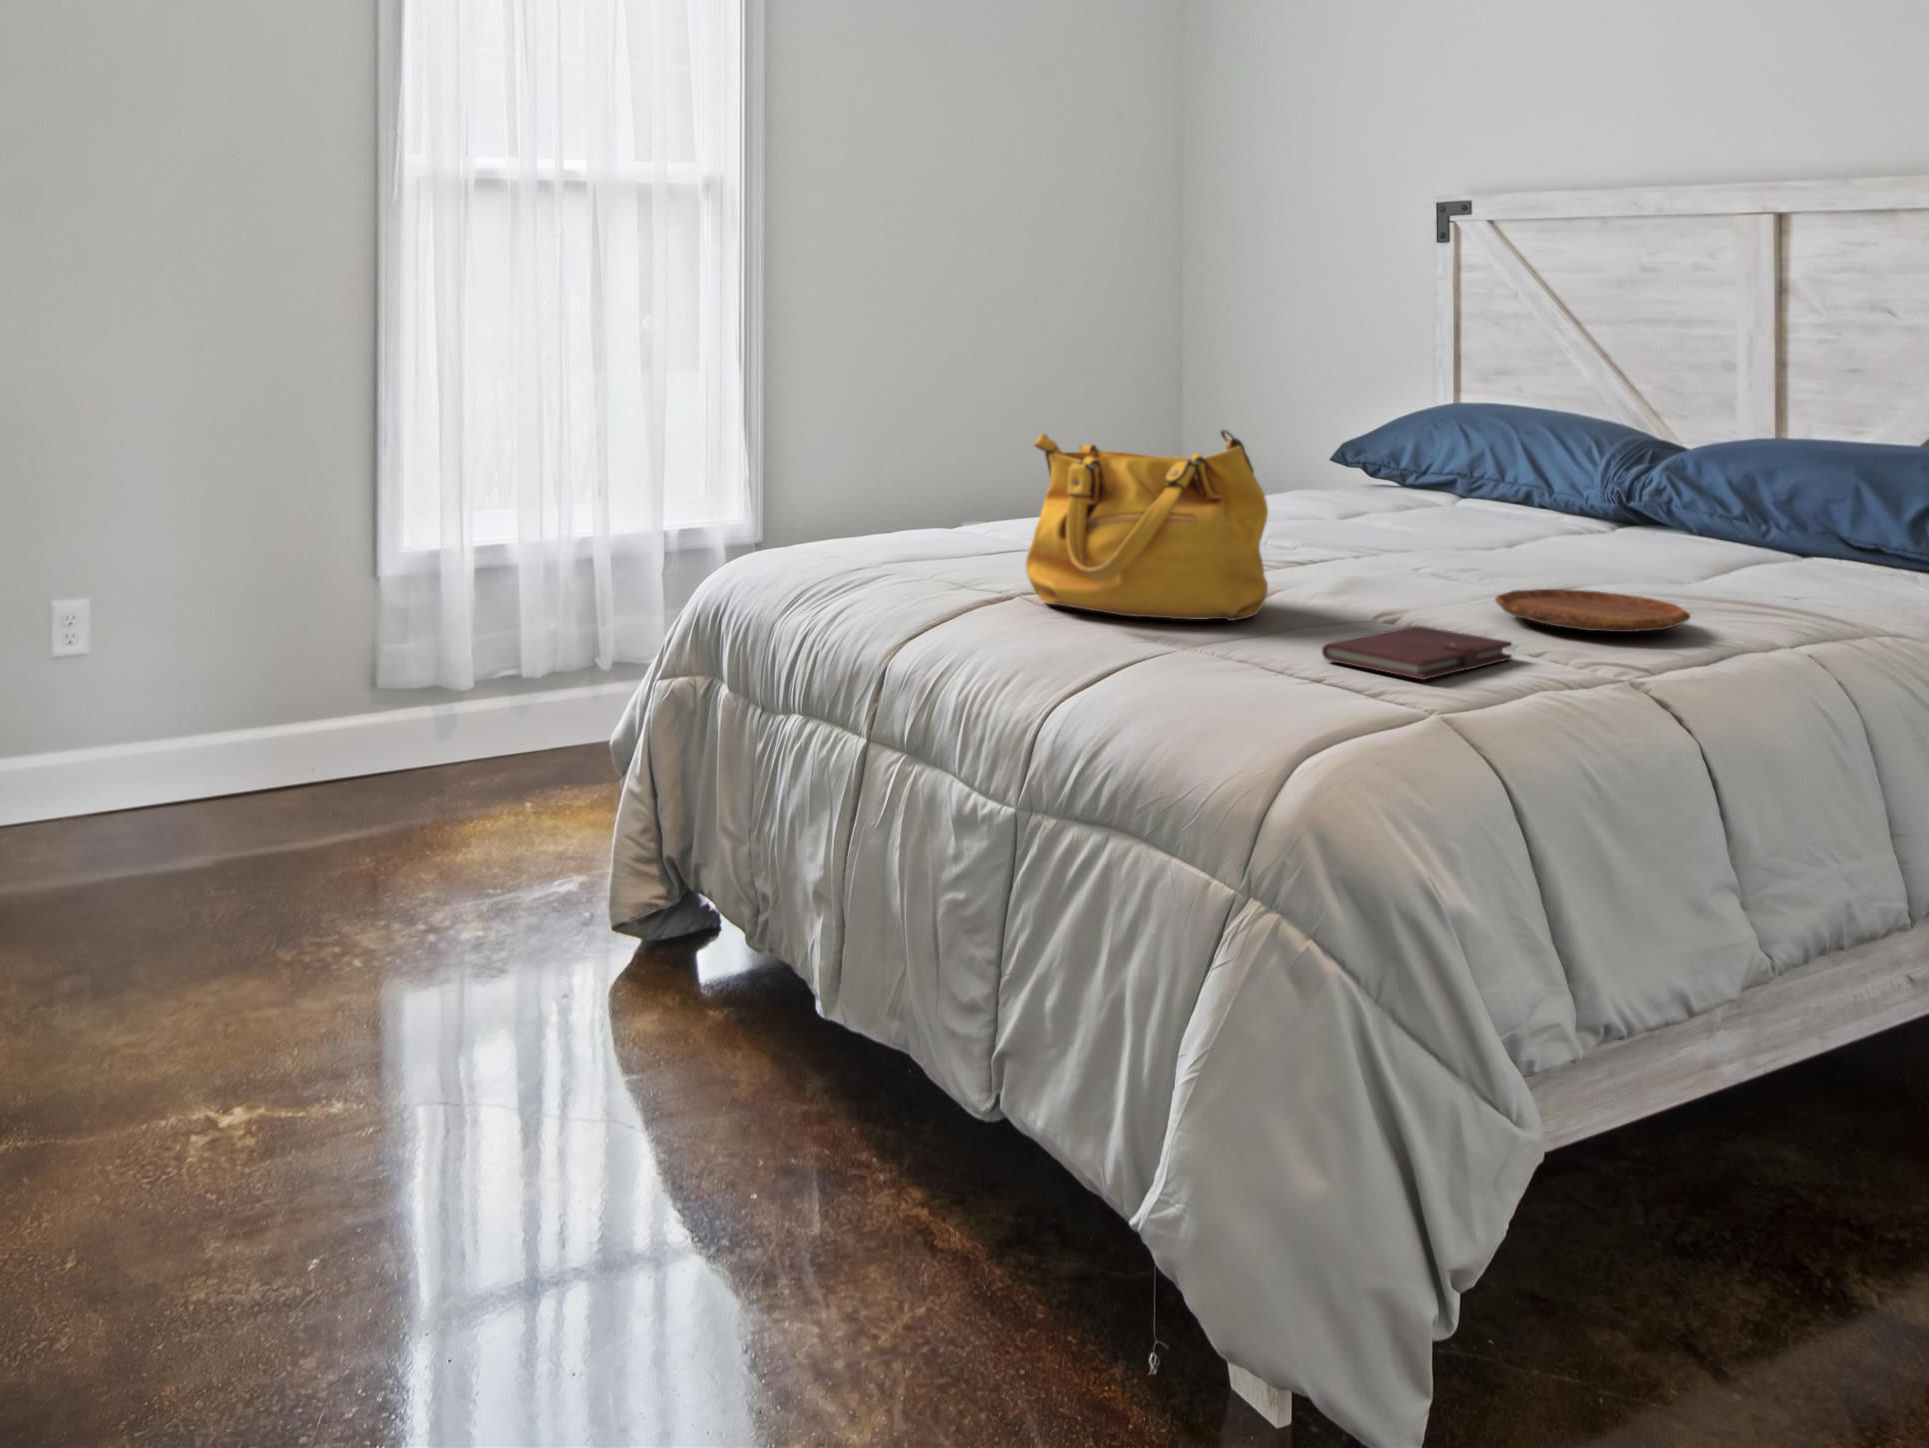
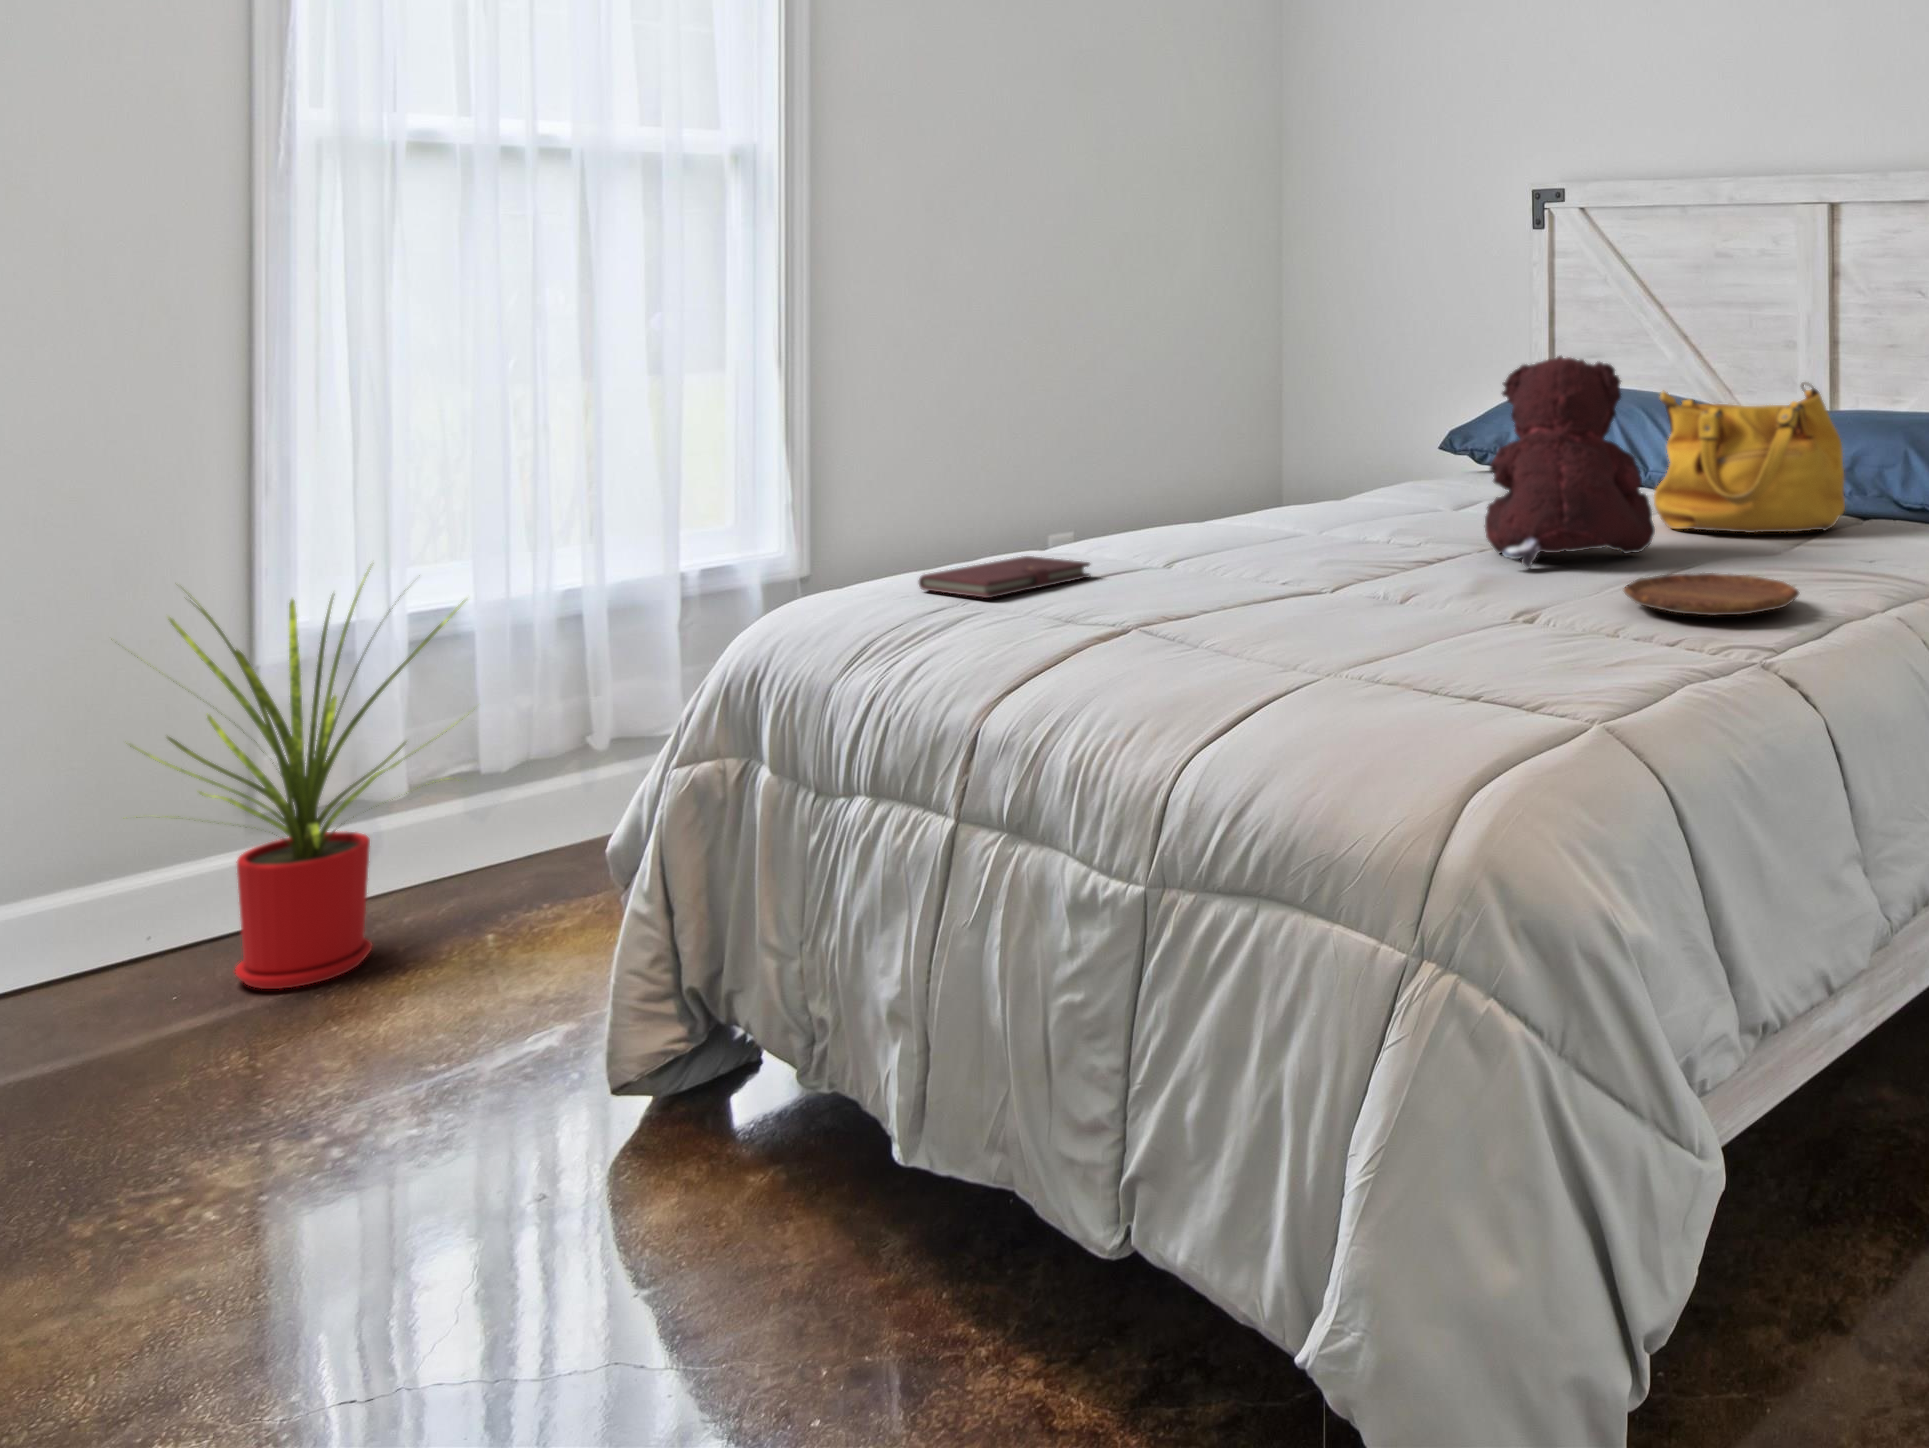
teddy bear: none [1363,367,1545,575] -> present [1485,356,1655,568]
handbag: present [1026,429,1268,621] -> present [1654,382,1845,533]
house plant: none [286,505,520,826] -> present [130,572,469,989]
notebook: present [1322,625,1512,680] -> present [919,556,1090,598]

